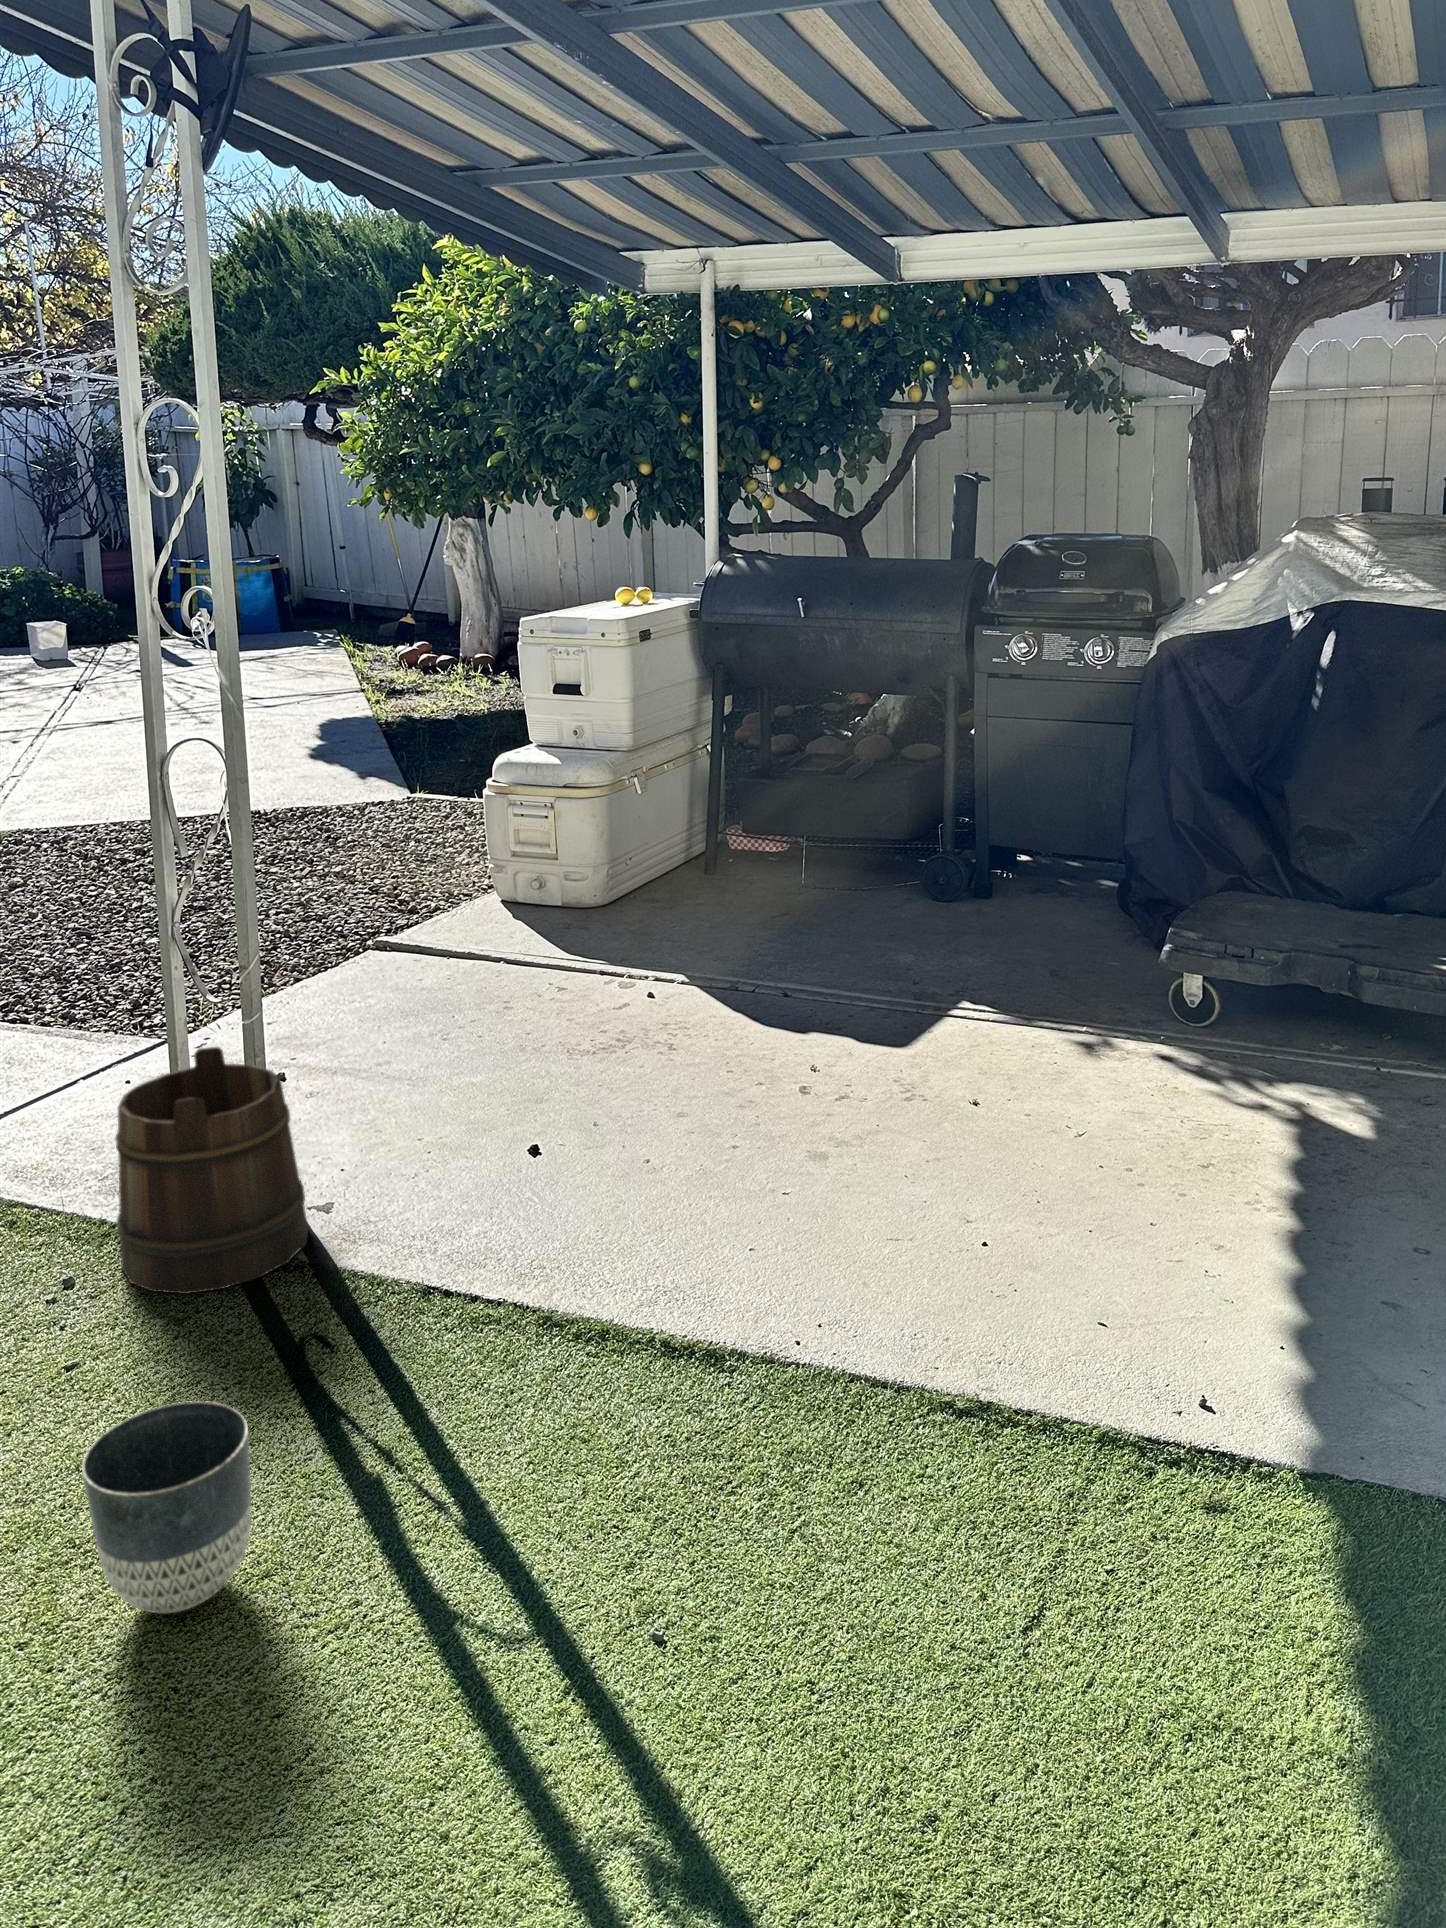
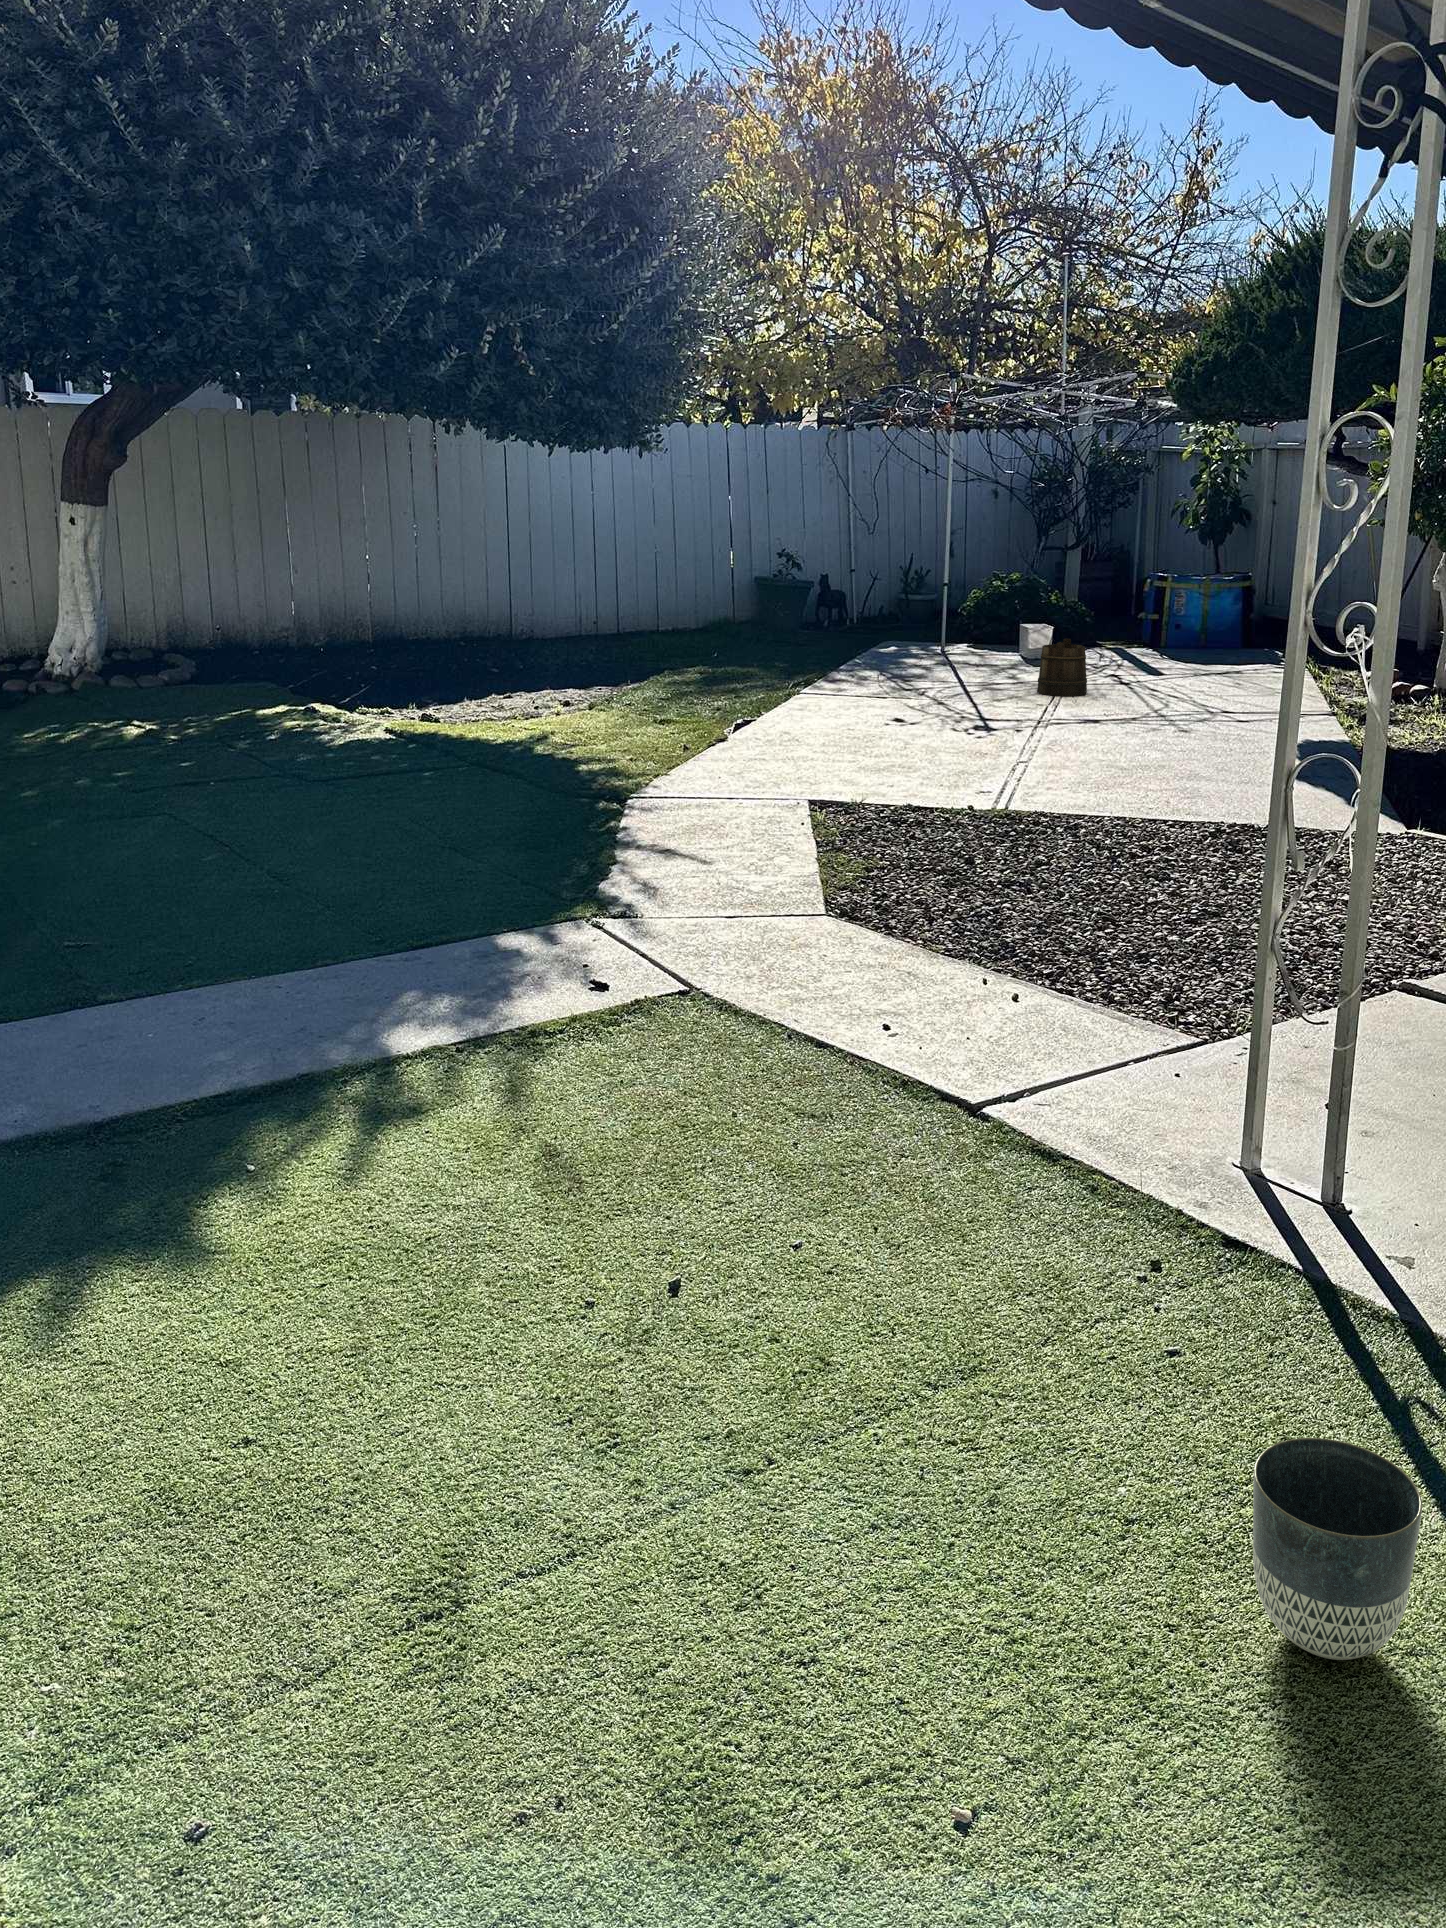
bucket: present [115,1046,308,1294] -> present [1037,639,1087,696]

